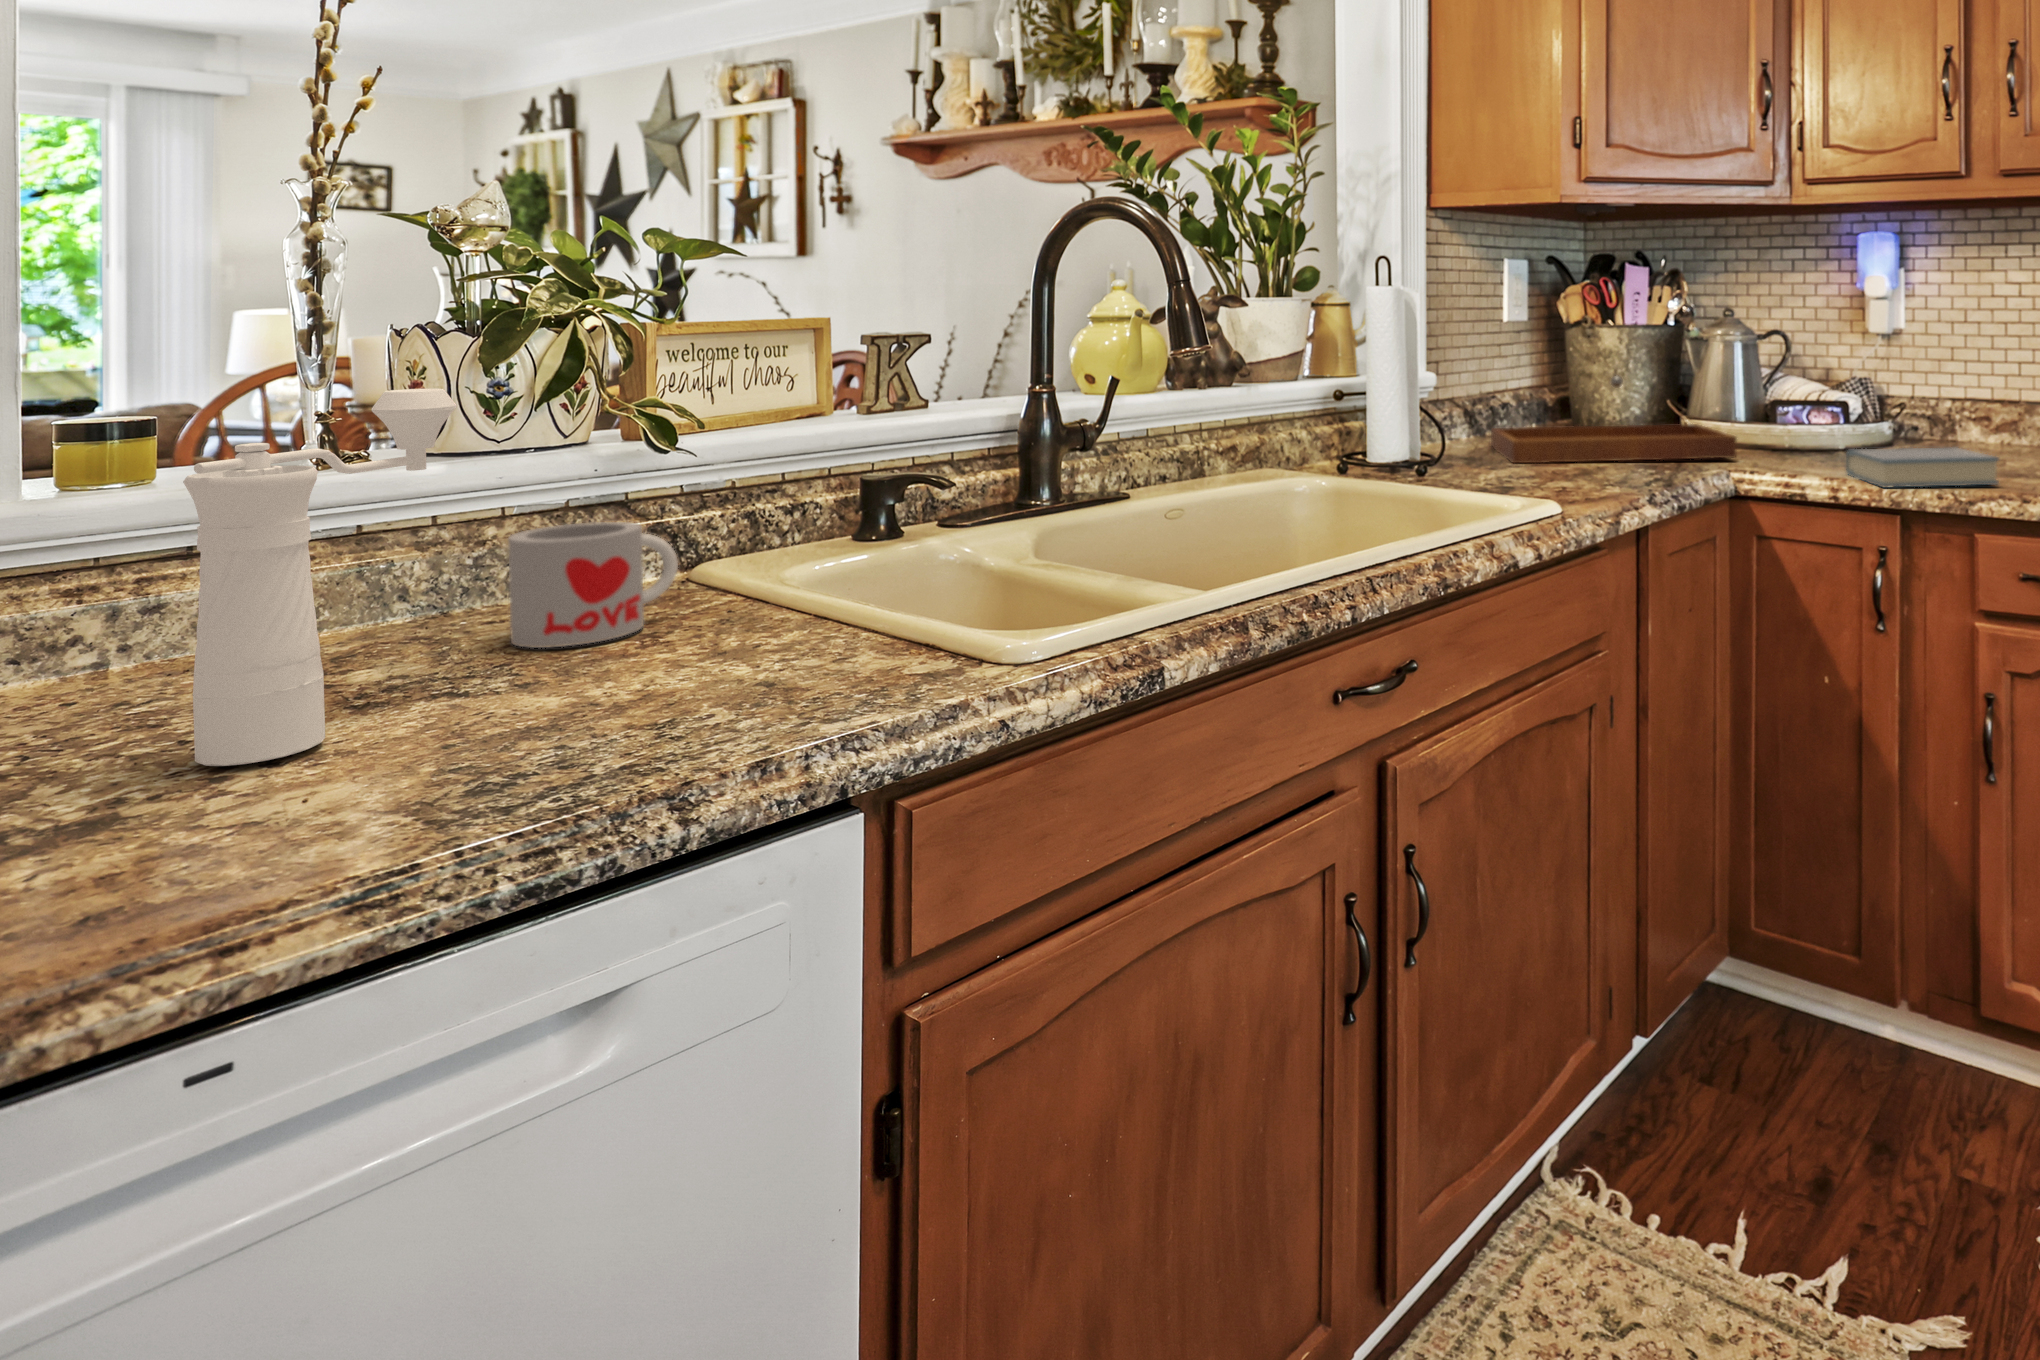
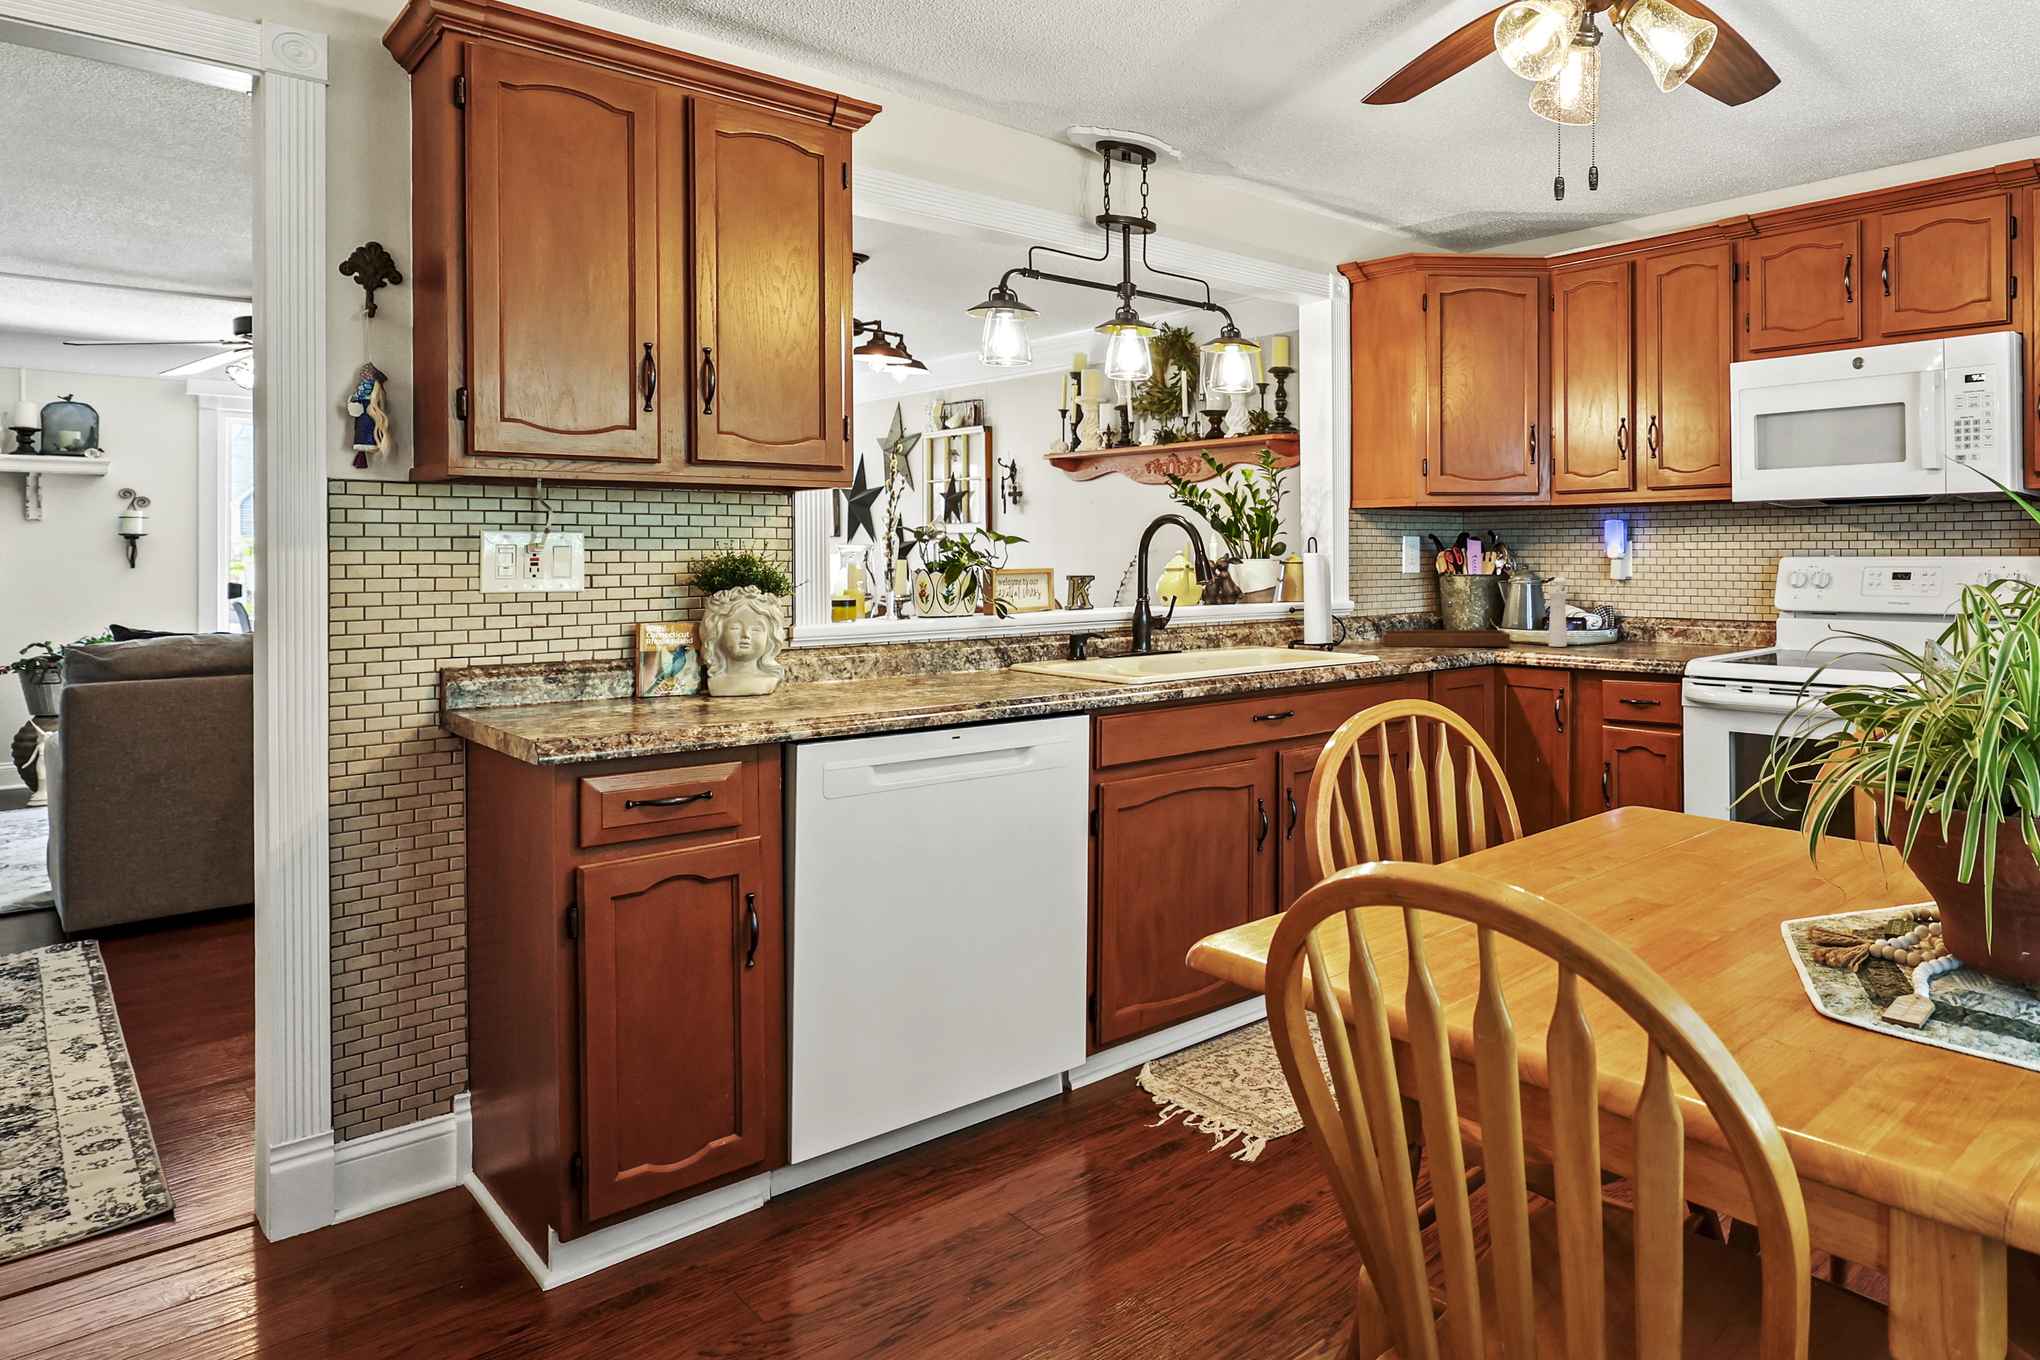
pepper mill: present [183,389,457,766] -> present [1548,577,1567,647]
hardback book: present [1846,447,1999,488] -> none [1562,640,1635,658]
mug: present [508,522,678,648] -> none [966,638,1015,677]

